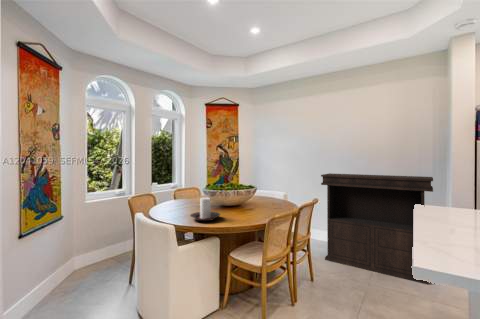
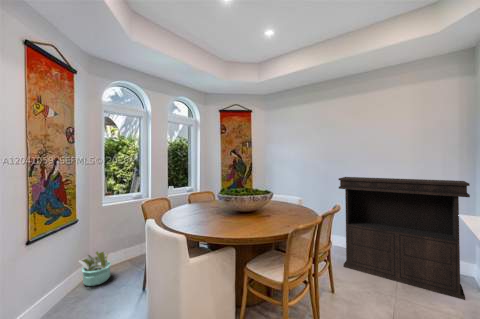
candle holder: present [190,197,220,221] -> none [204,203,237,230]
decorative plant: none [65,246,98,281] -> present [79,251,111,286]

